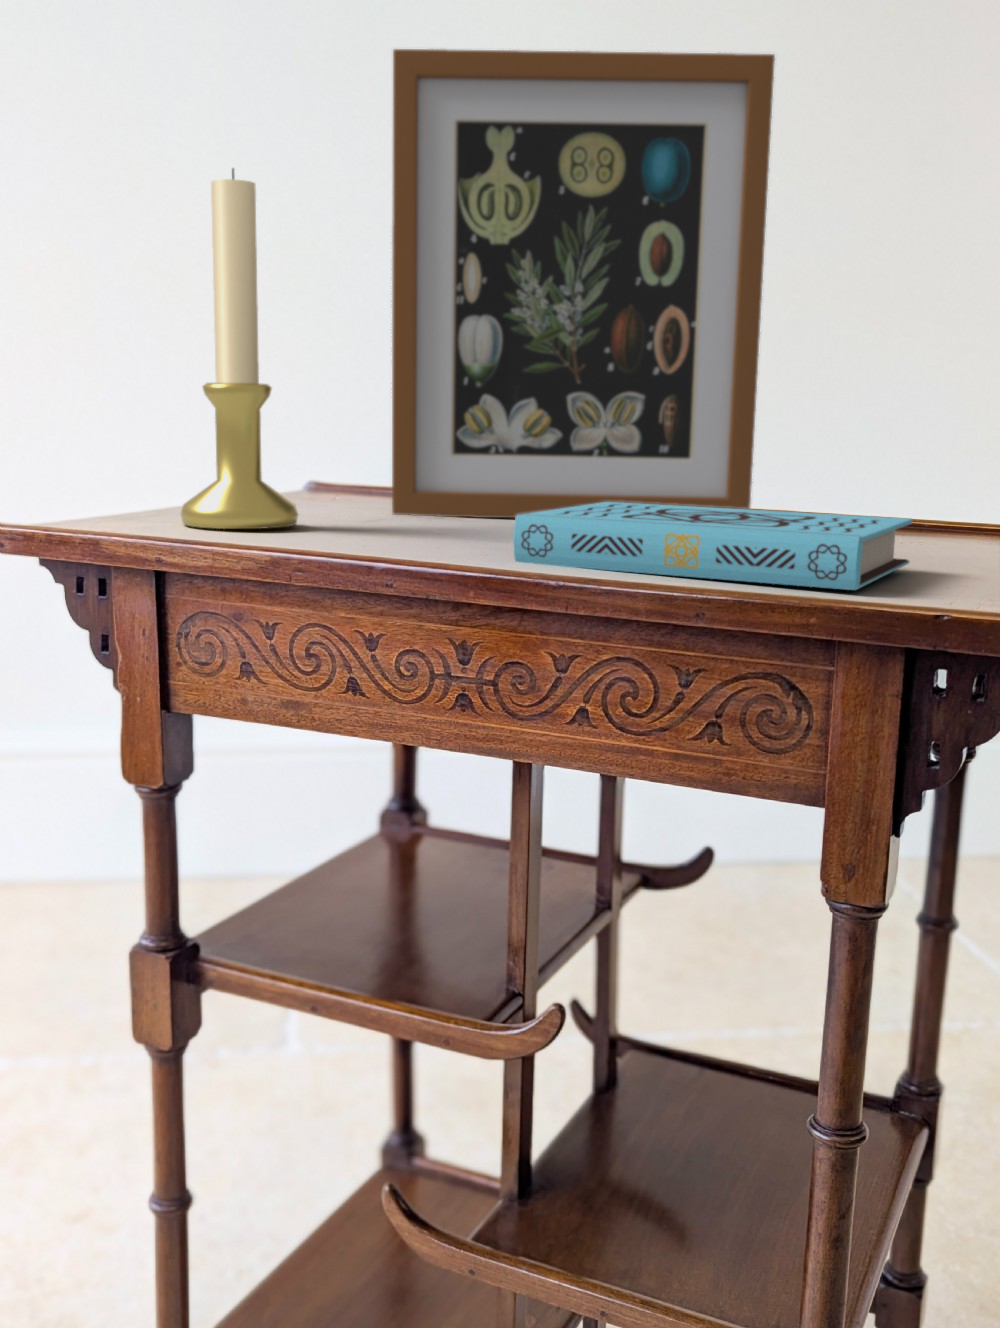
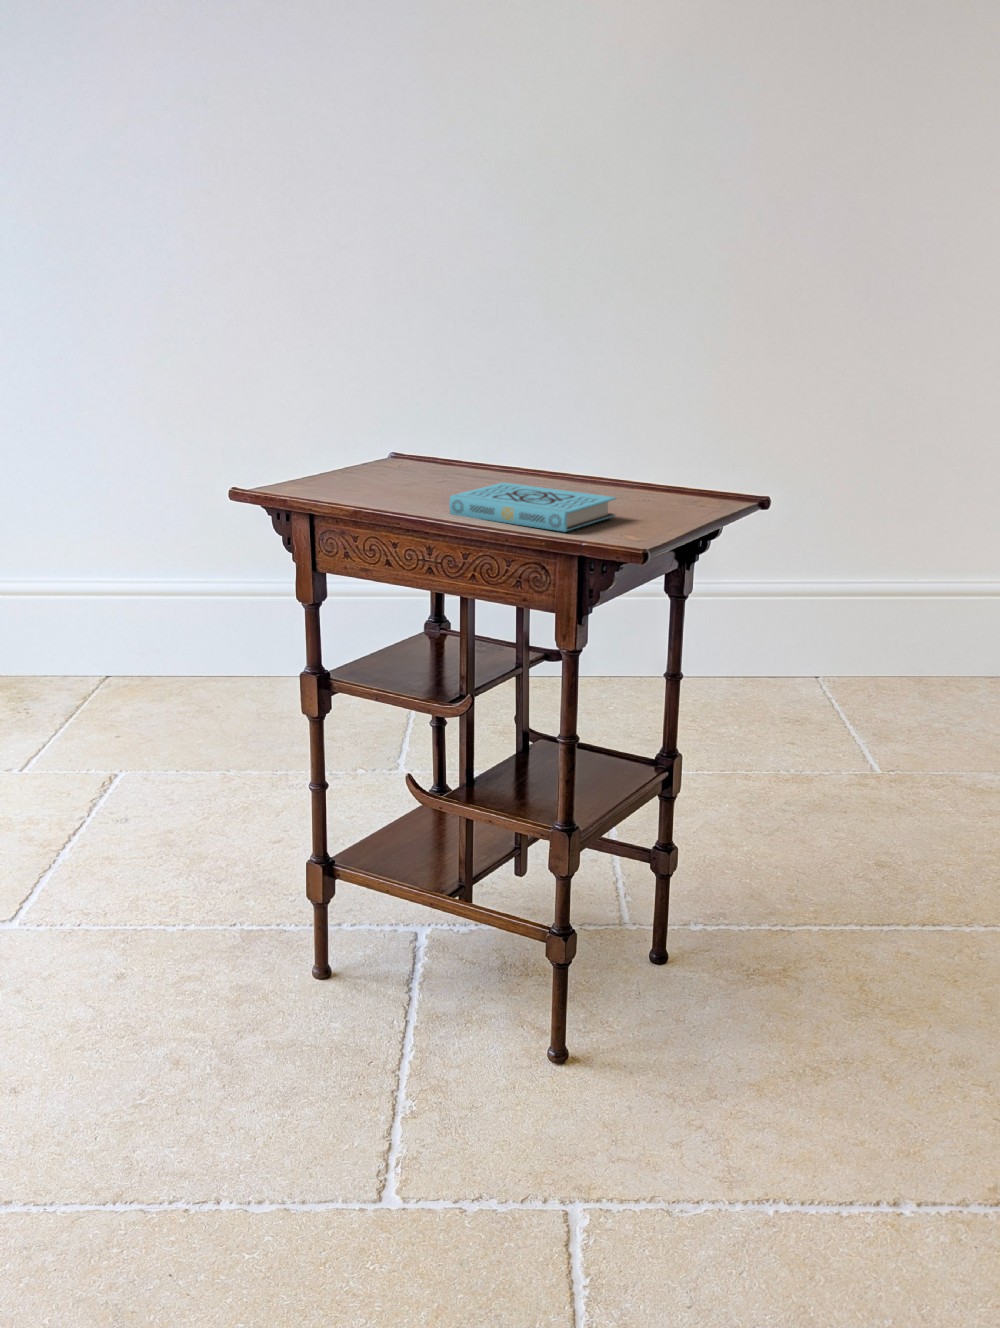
picture frame: present [392,49,775,518] -> none [421,257,602,483]
candle holder: present [181,169,298,529] -> none [321,337,372,493]

